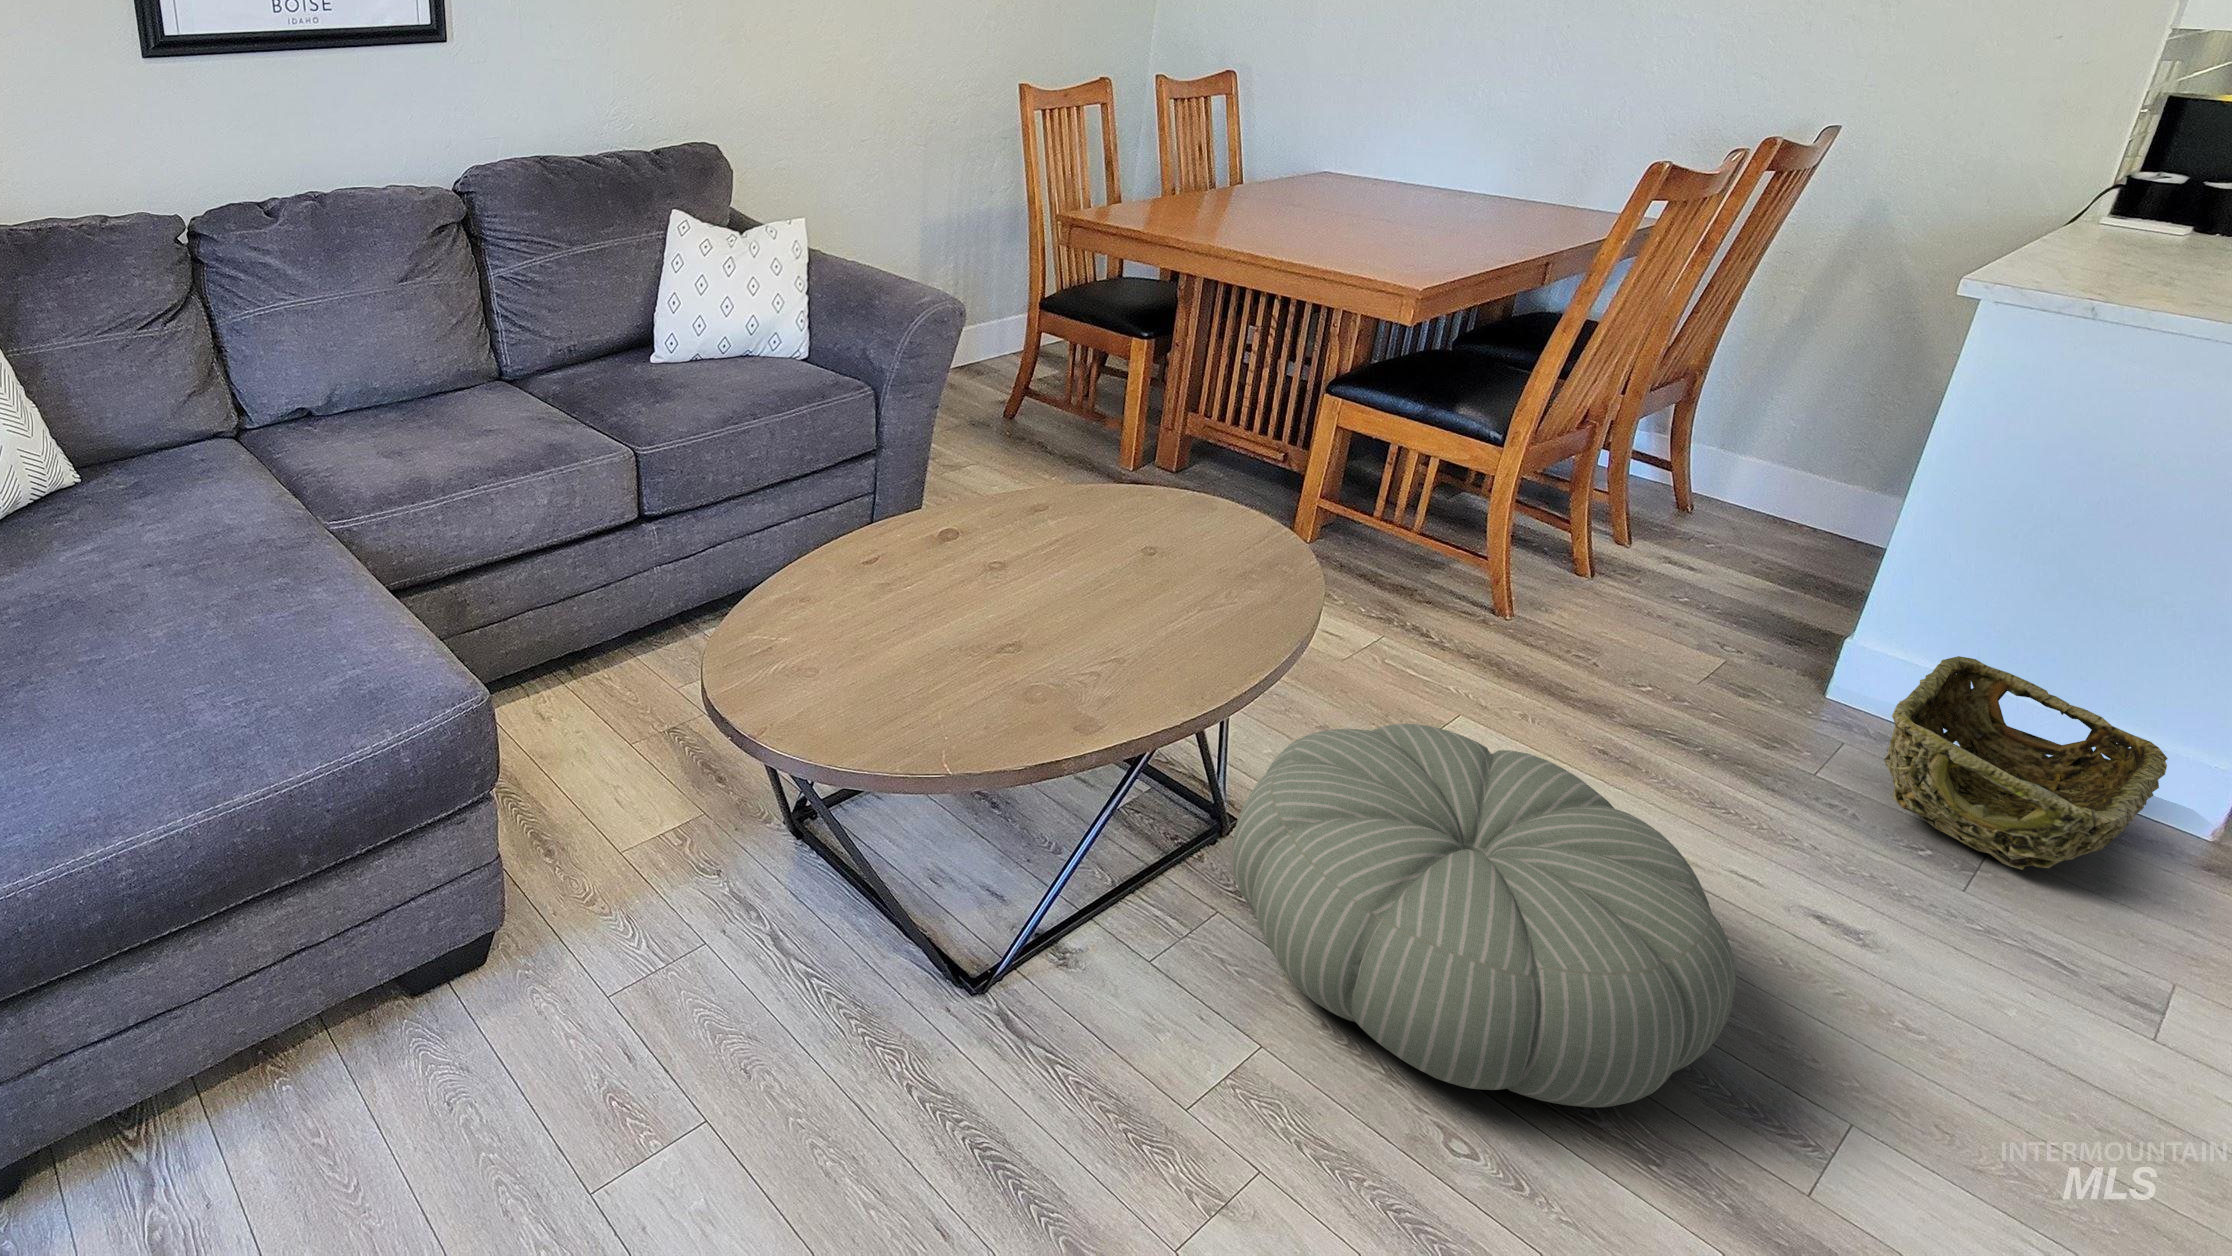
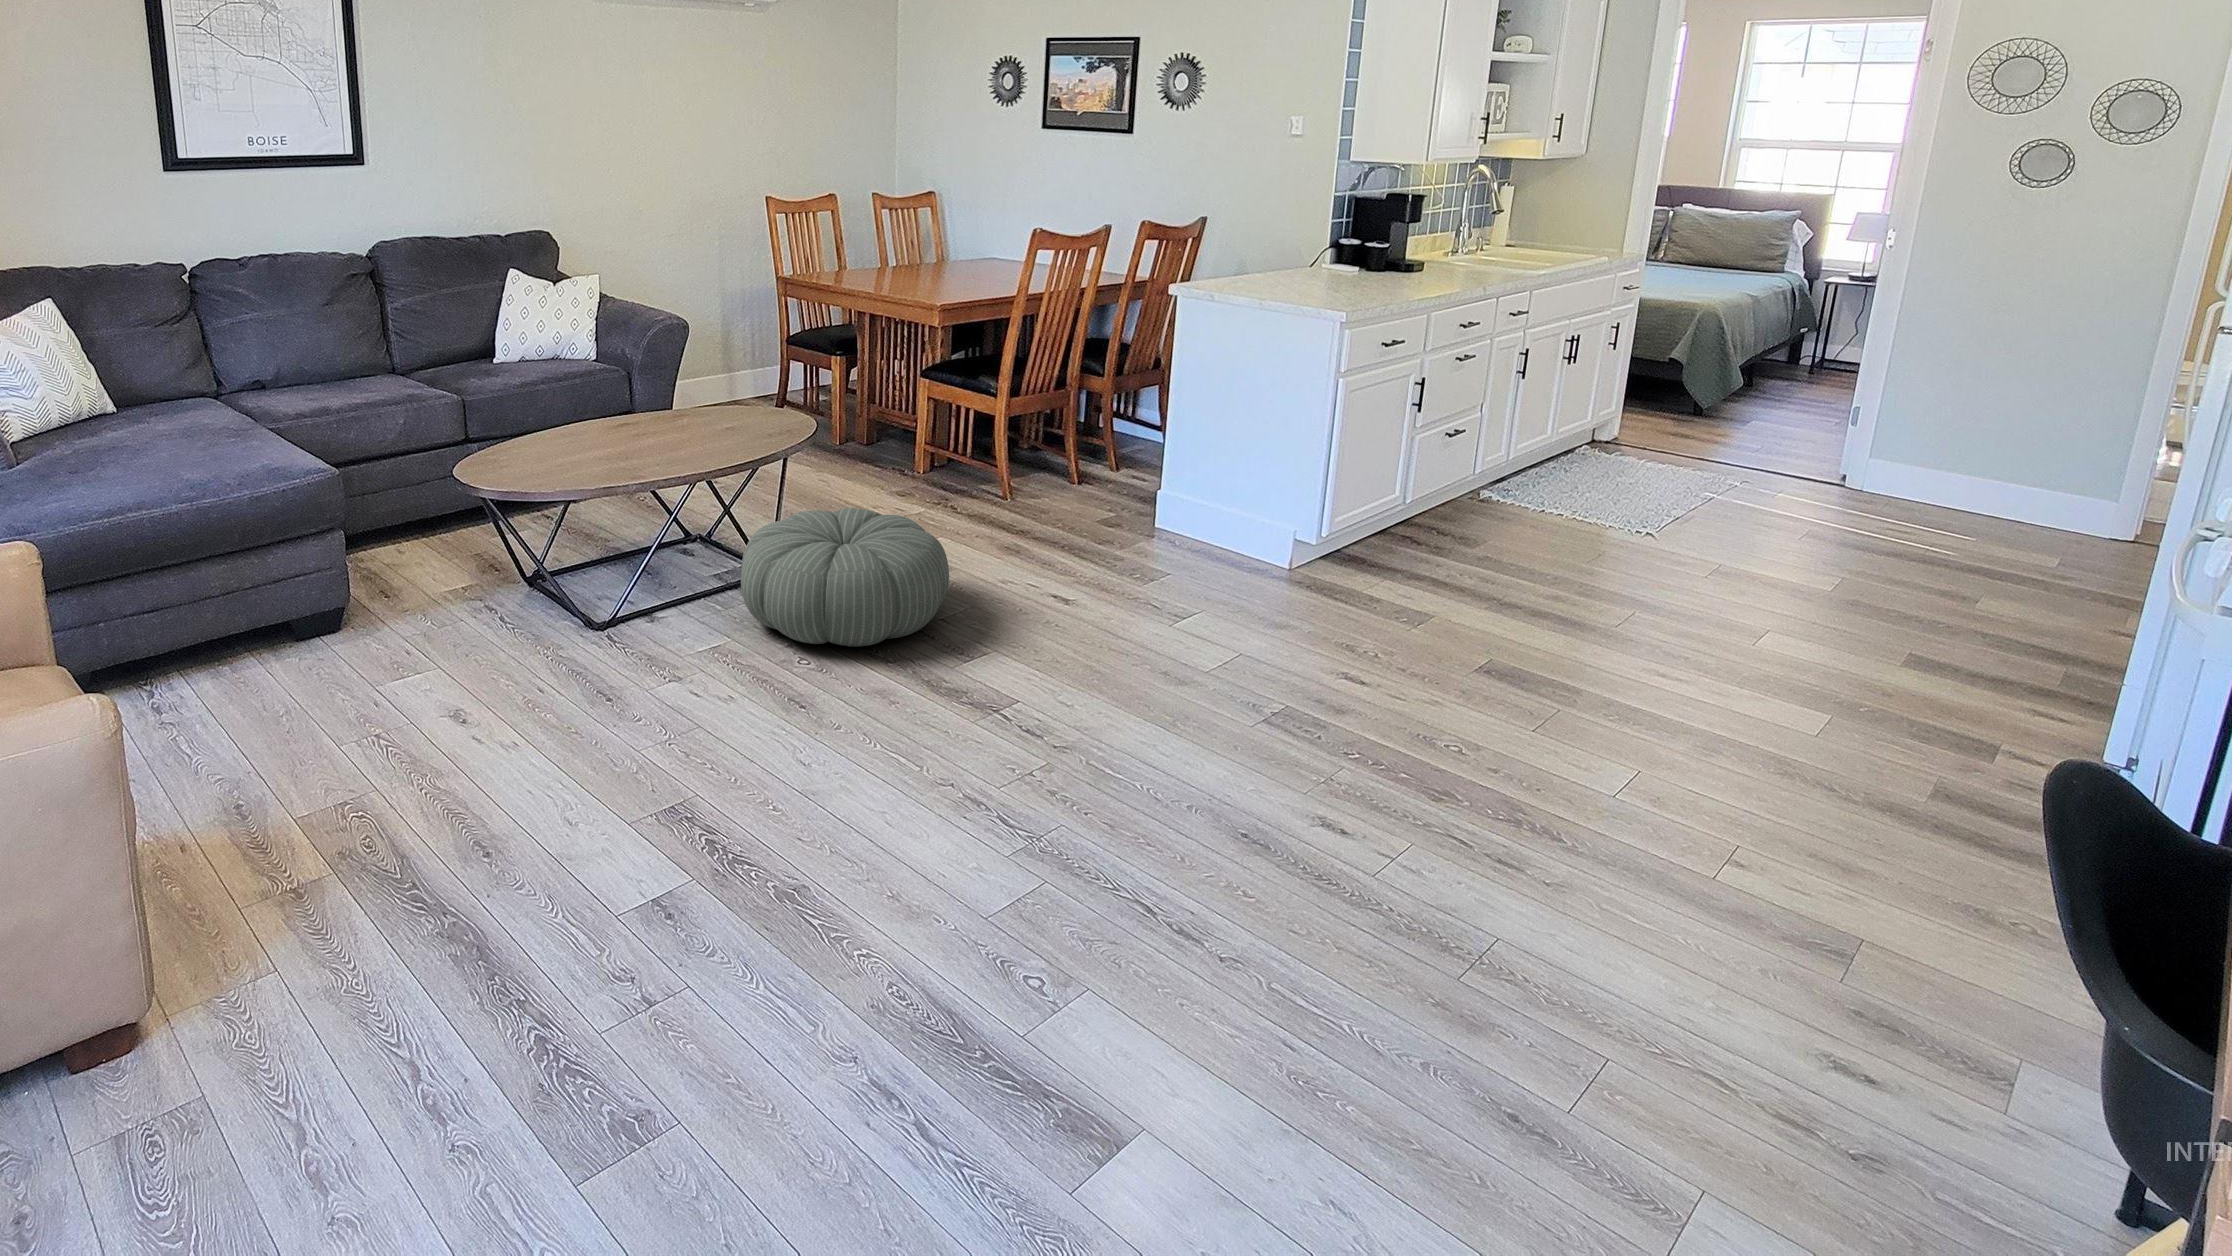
woven basket: present [1884,656,2168,870] -> none [1115,488,1253,578]

